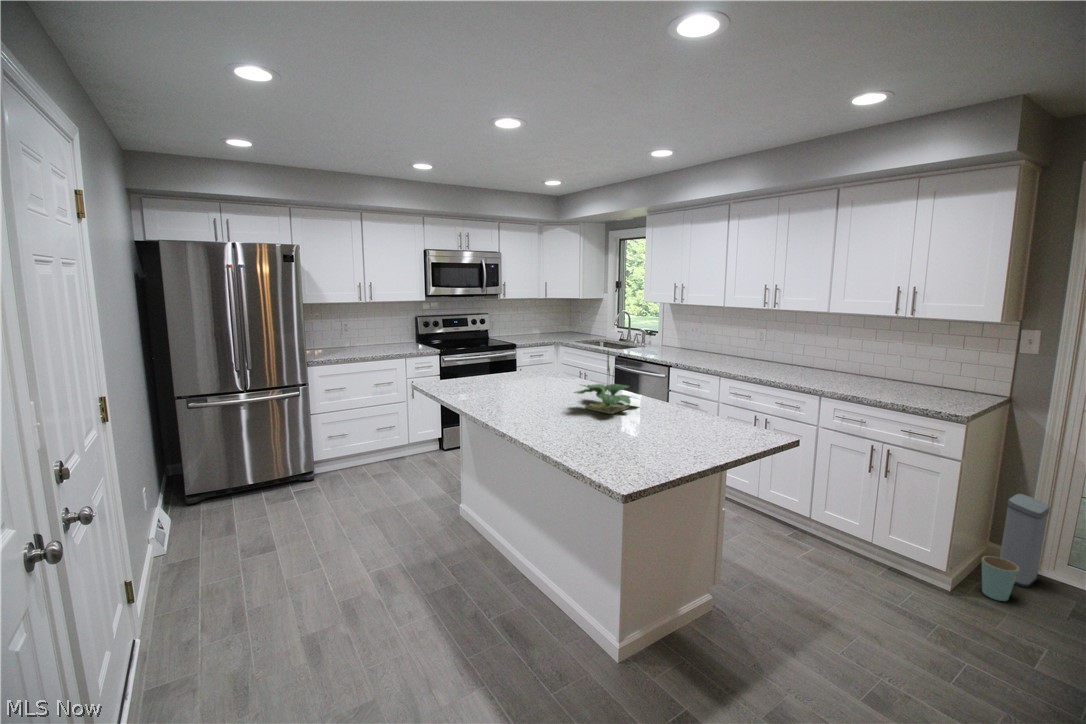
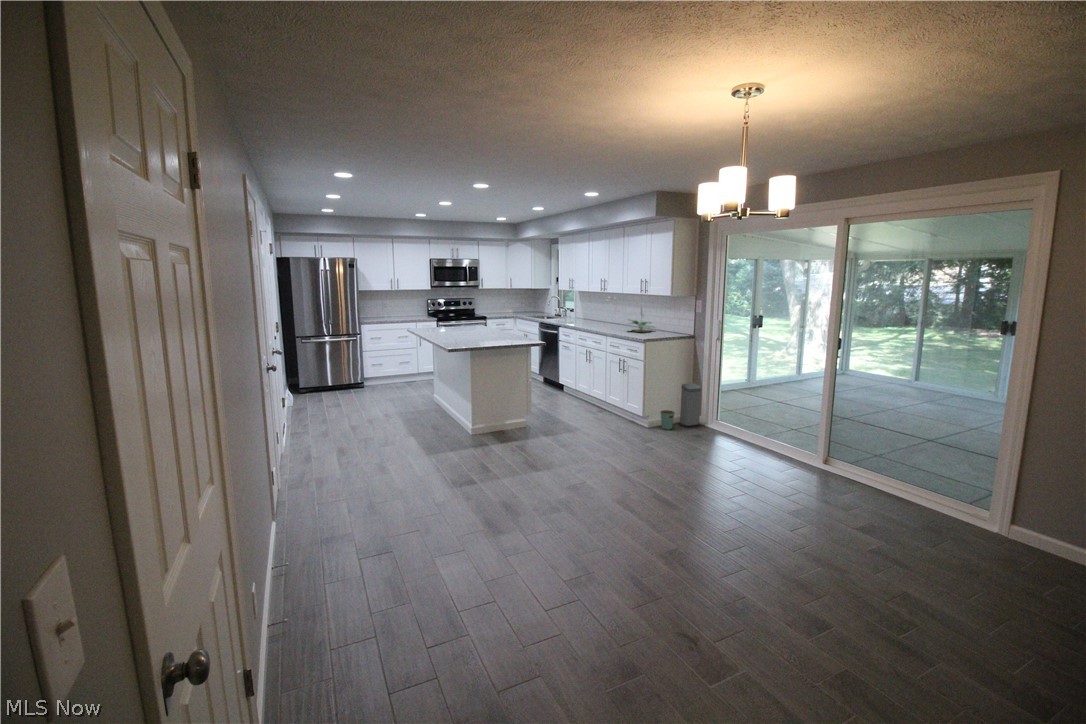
potted plant: present [574,352,631,414] -> present [632,312,650,332]

